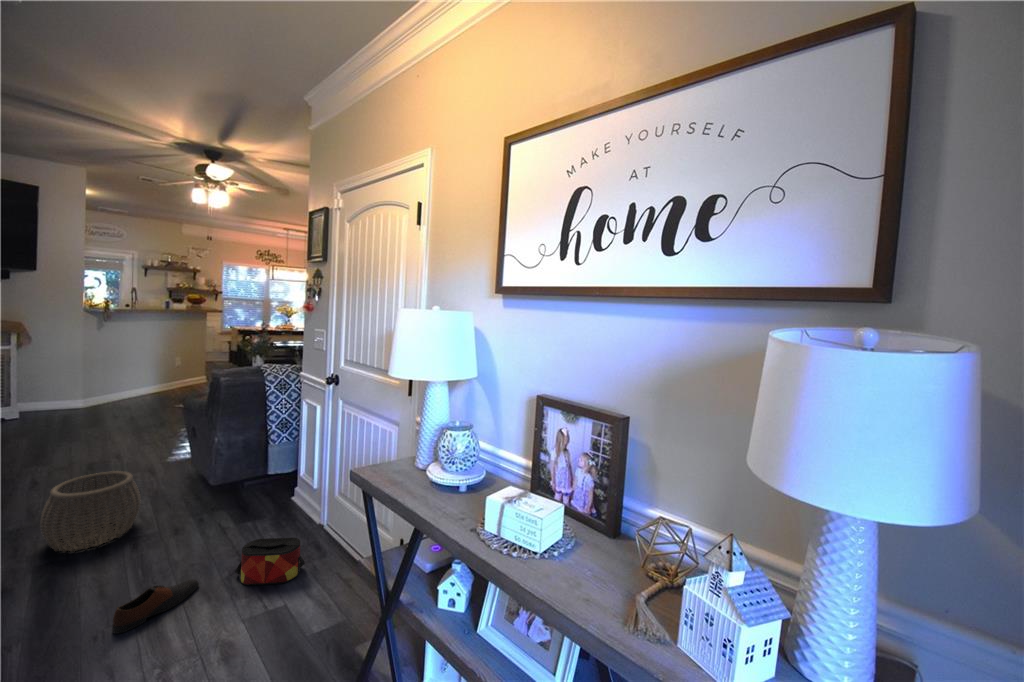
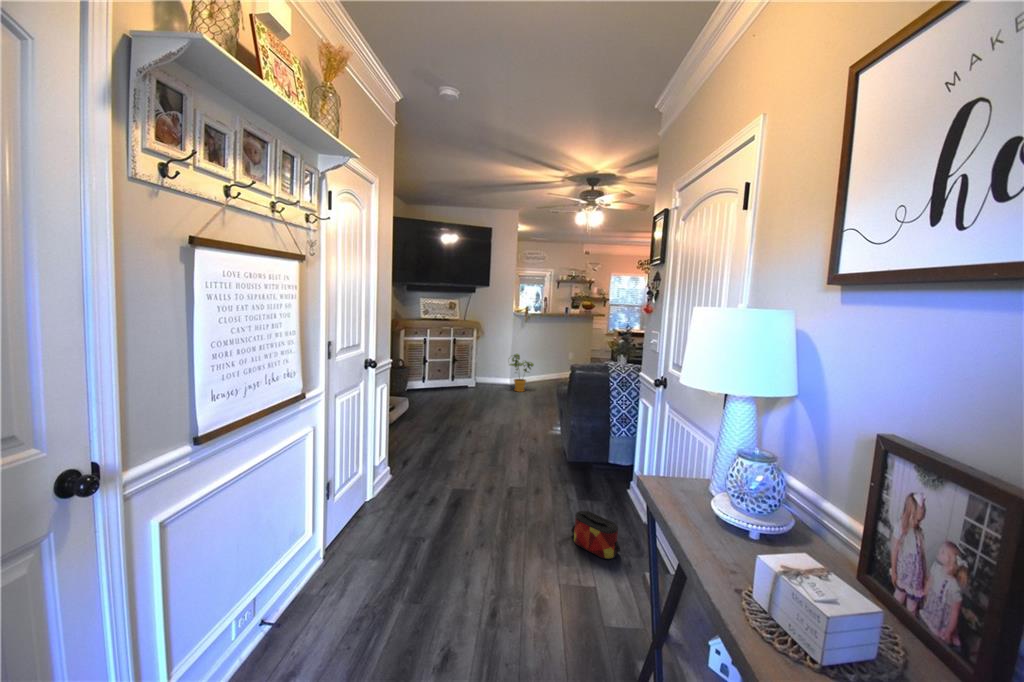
house plant: none [61,365,118,419] -> present [509,354,534,392]
woven basket: present [40,471,140,552] -> none [485,427,530,476]
shoe: present [112,580,199,634] -> none [503,514,549,536]

